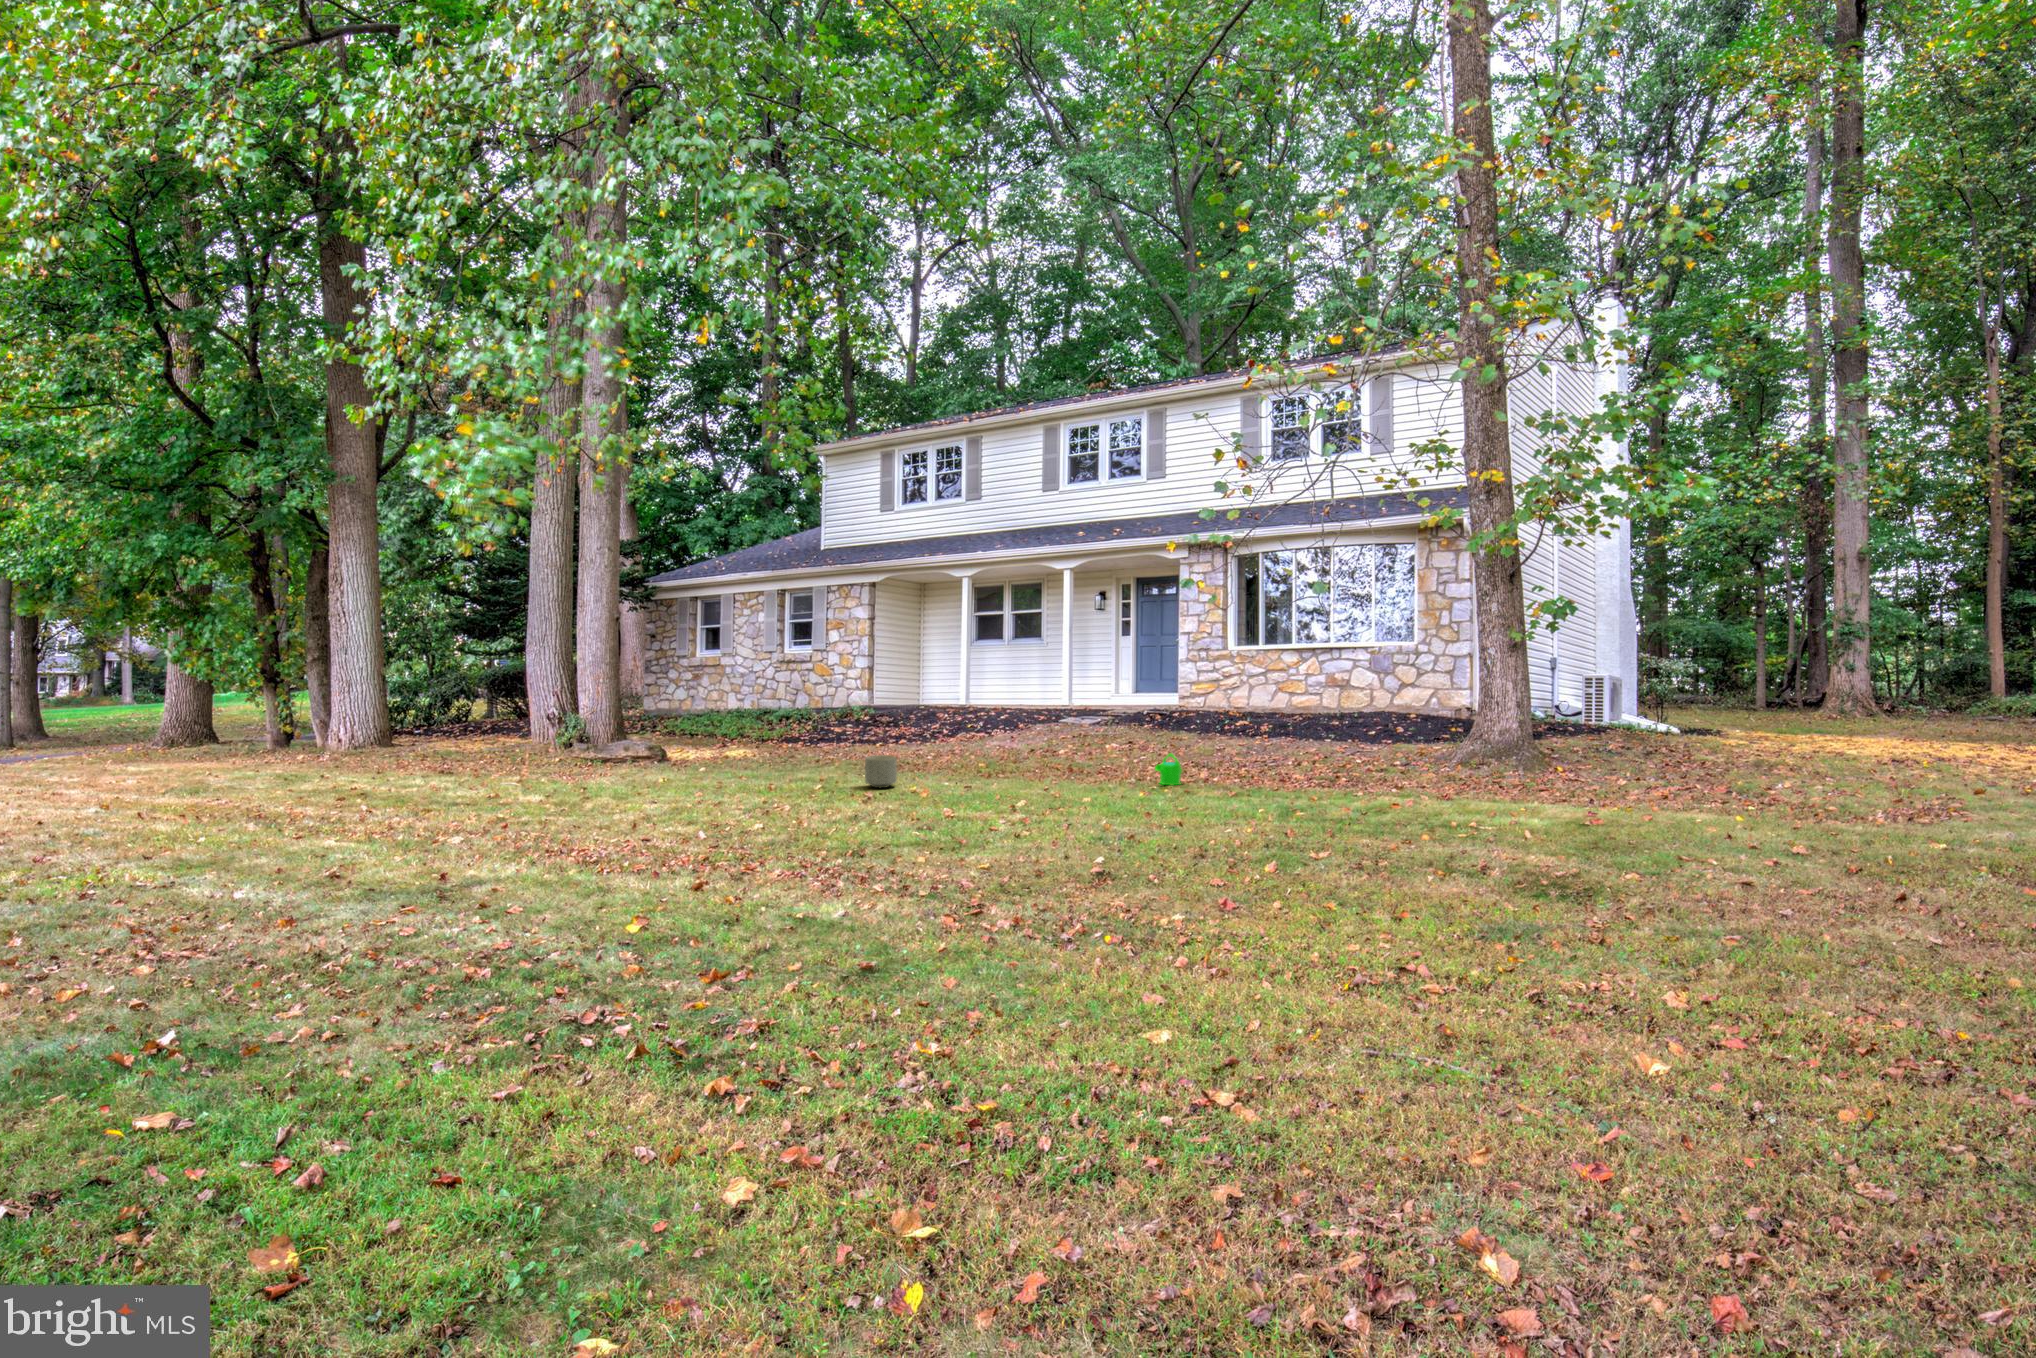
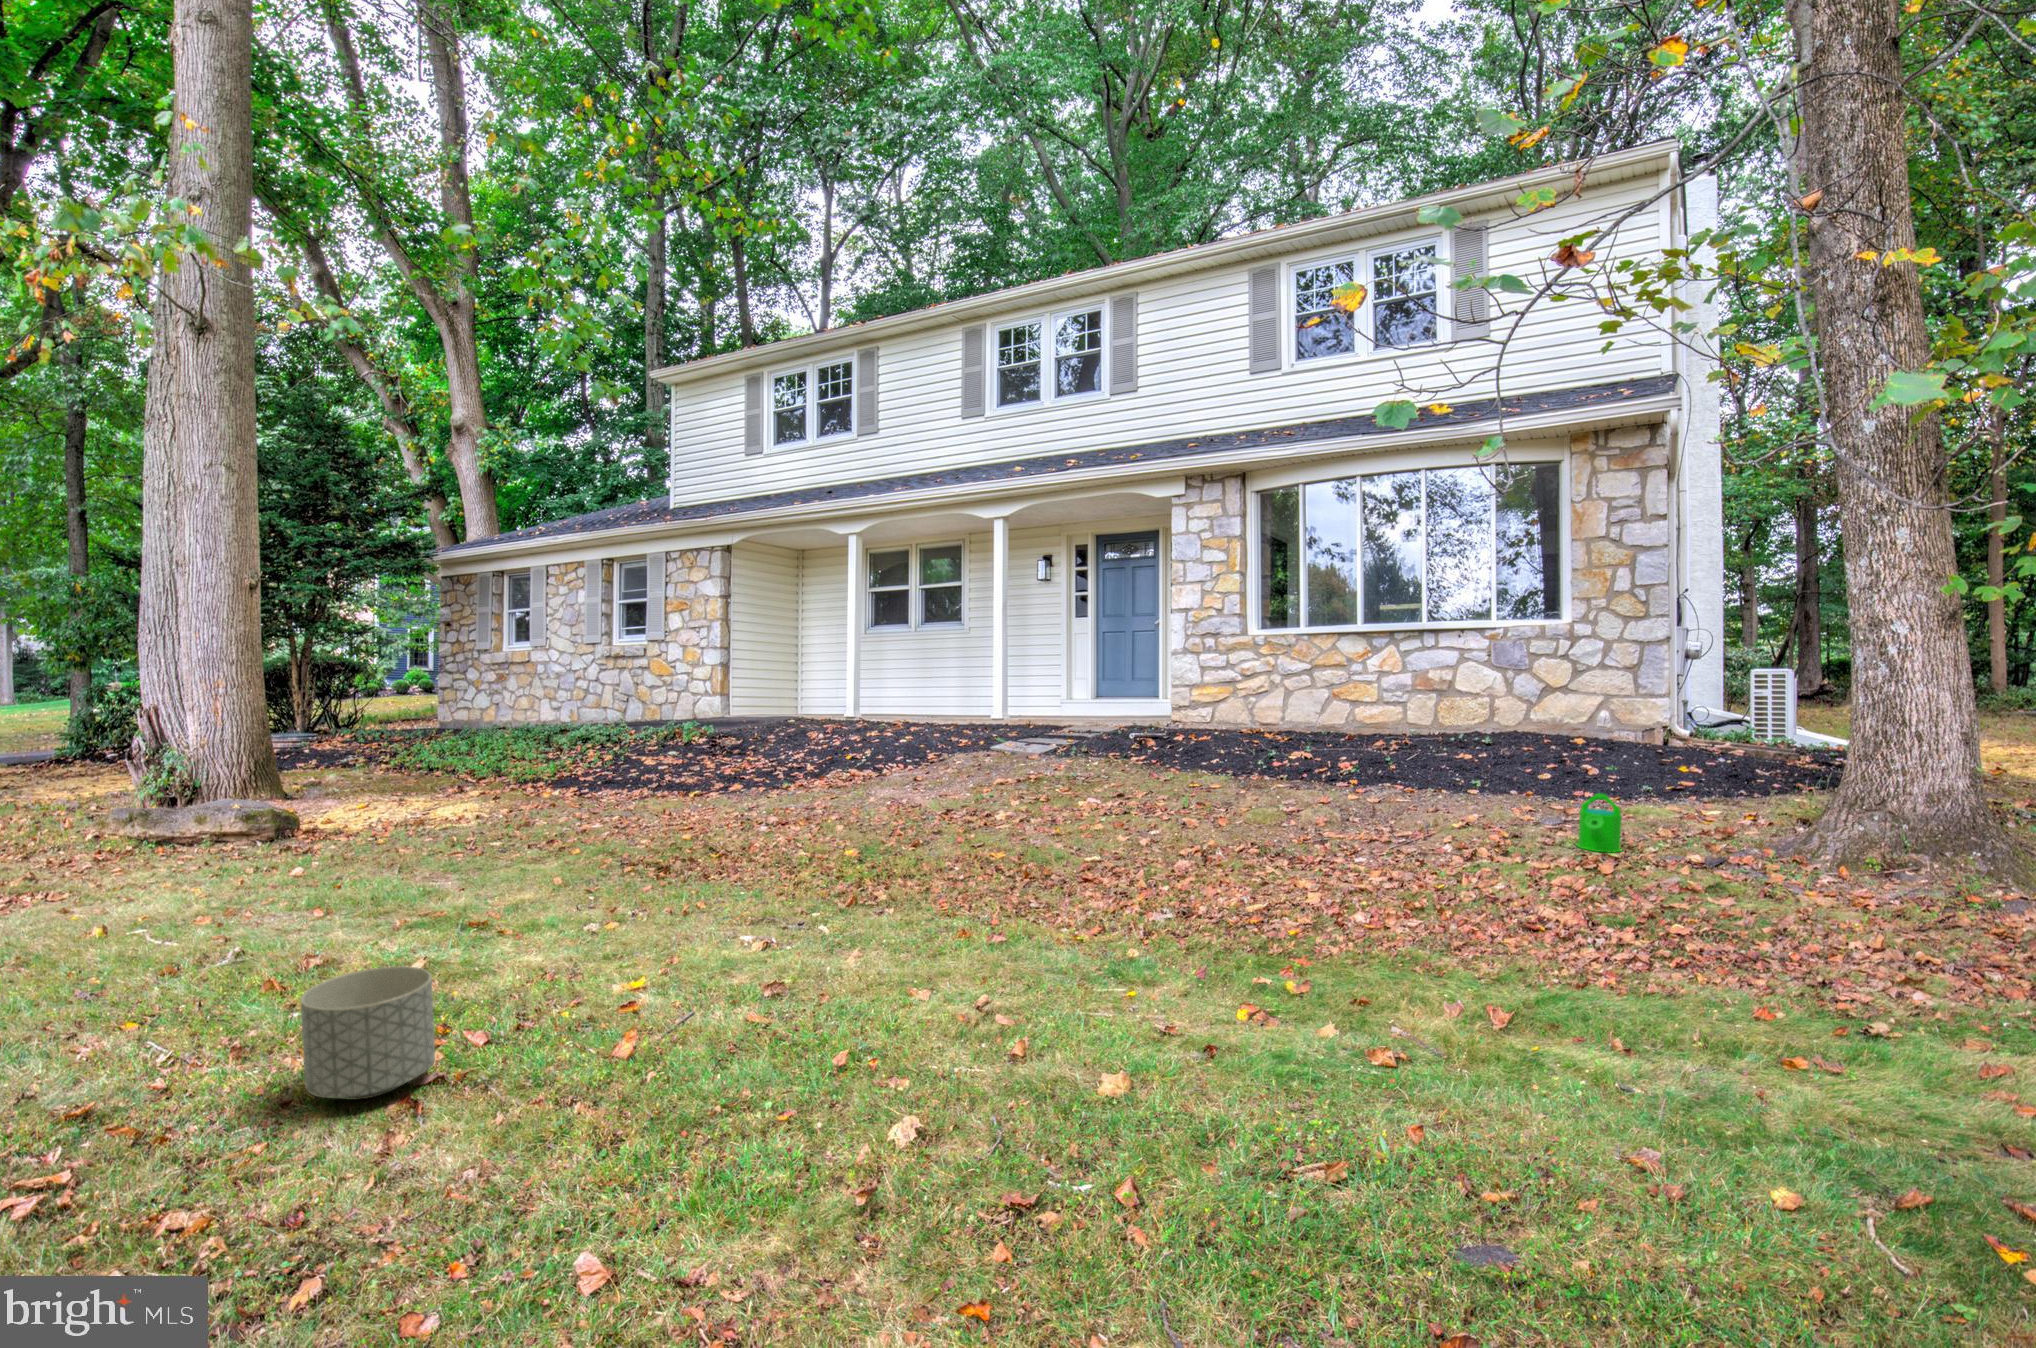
watering can: present [1155,753,1182,785] -> present [1576,793,1622,853]

